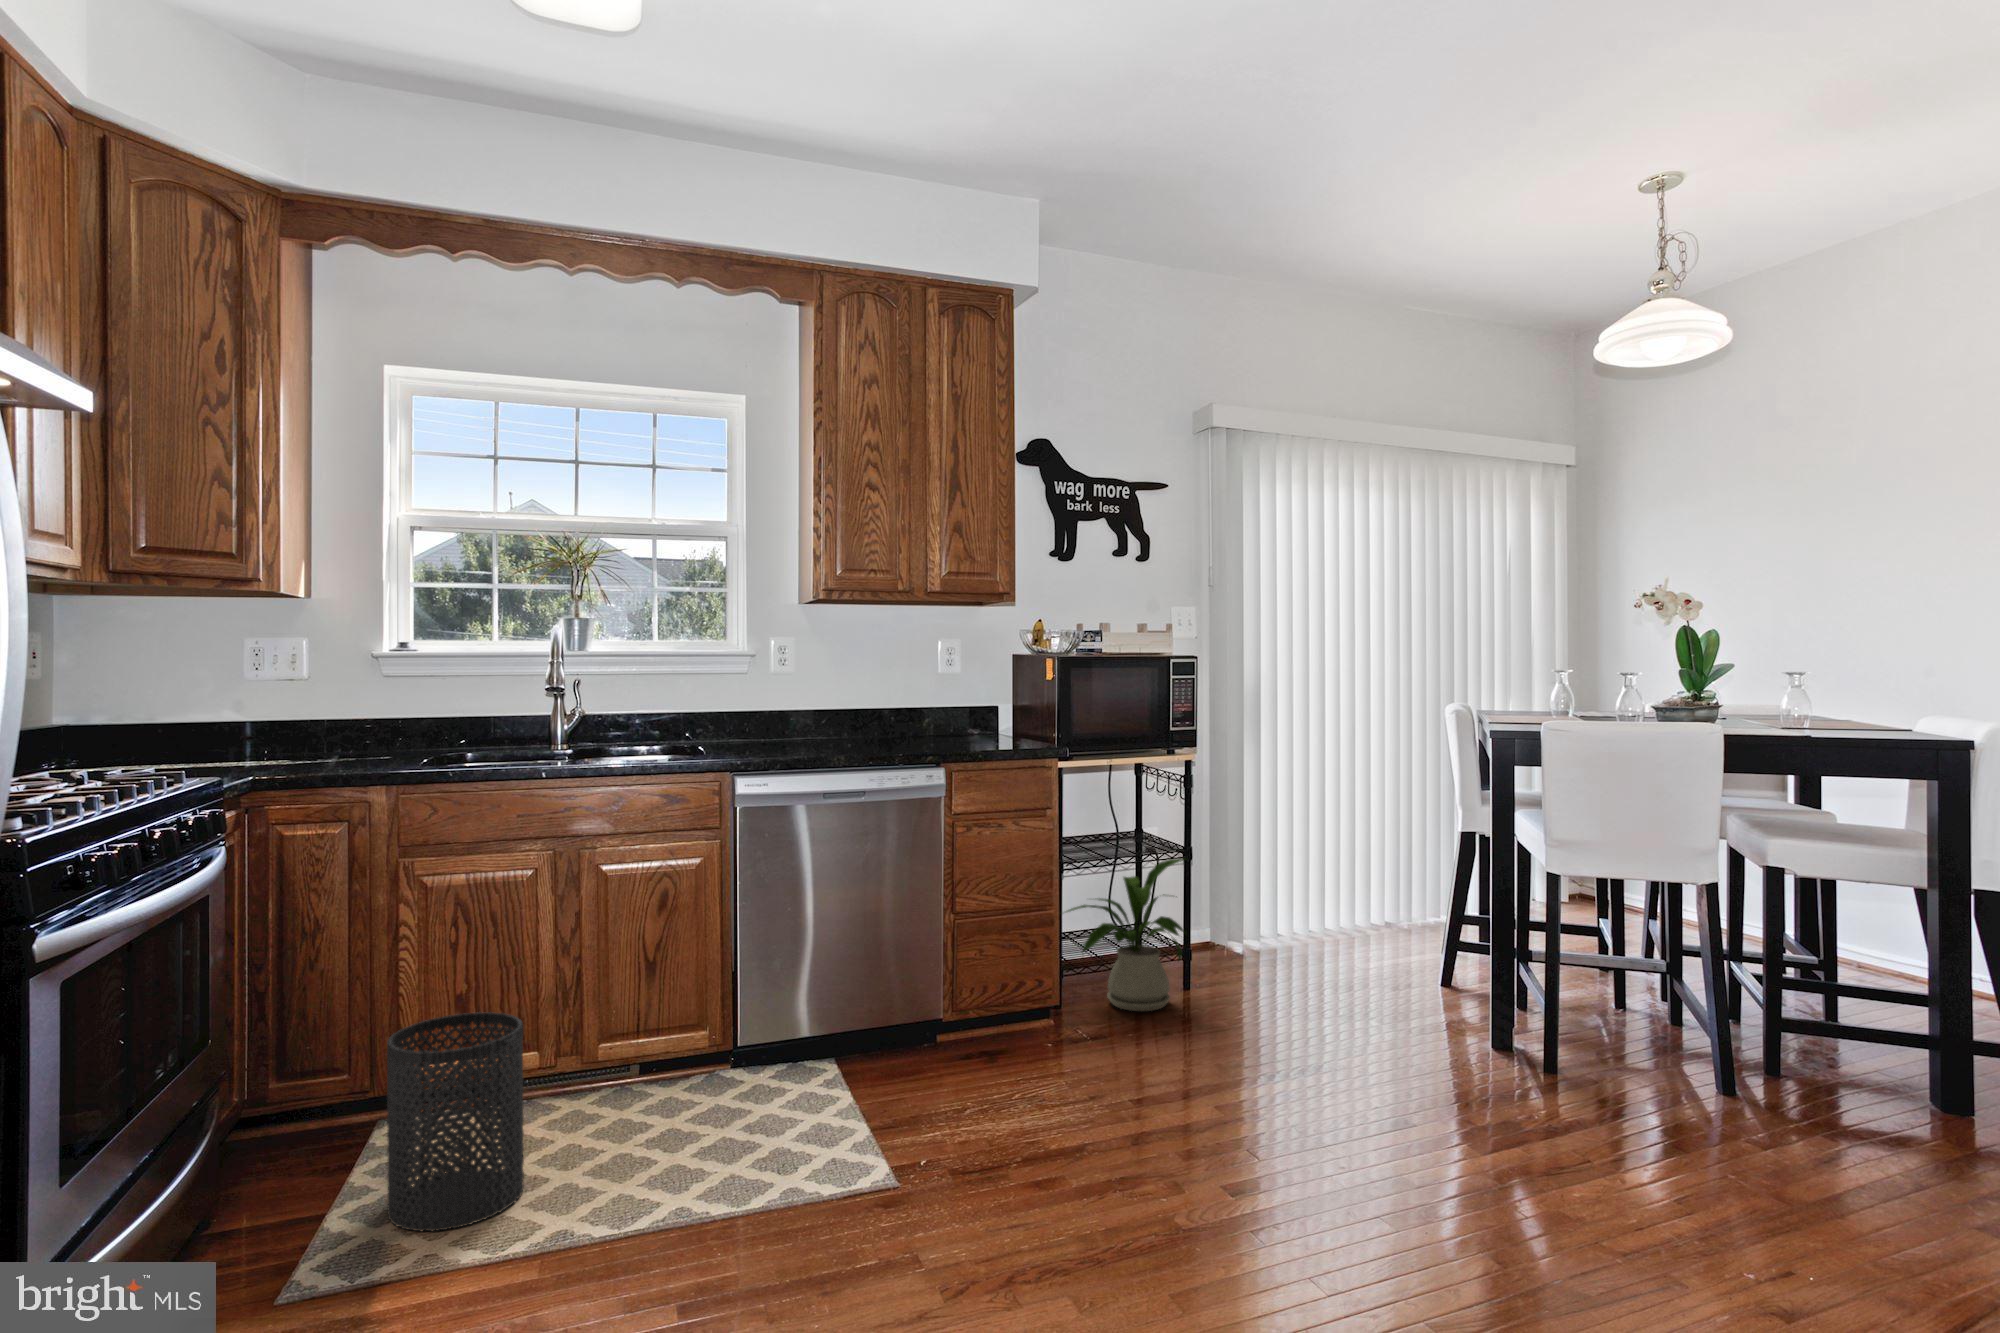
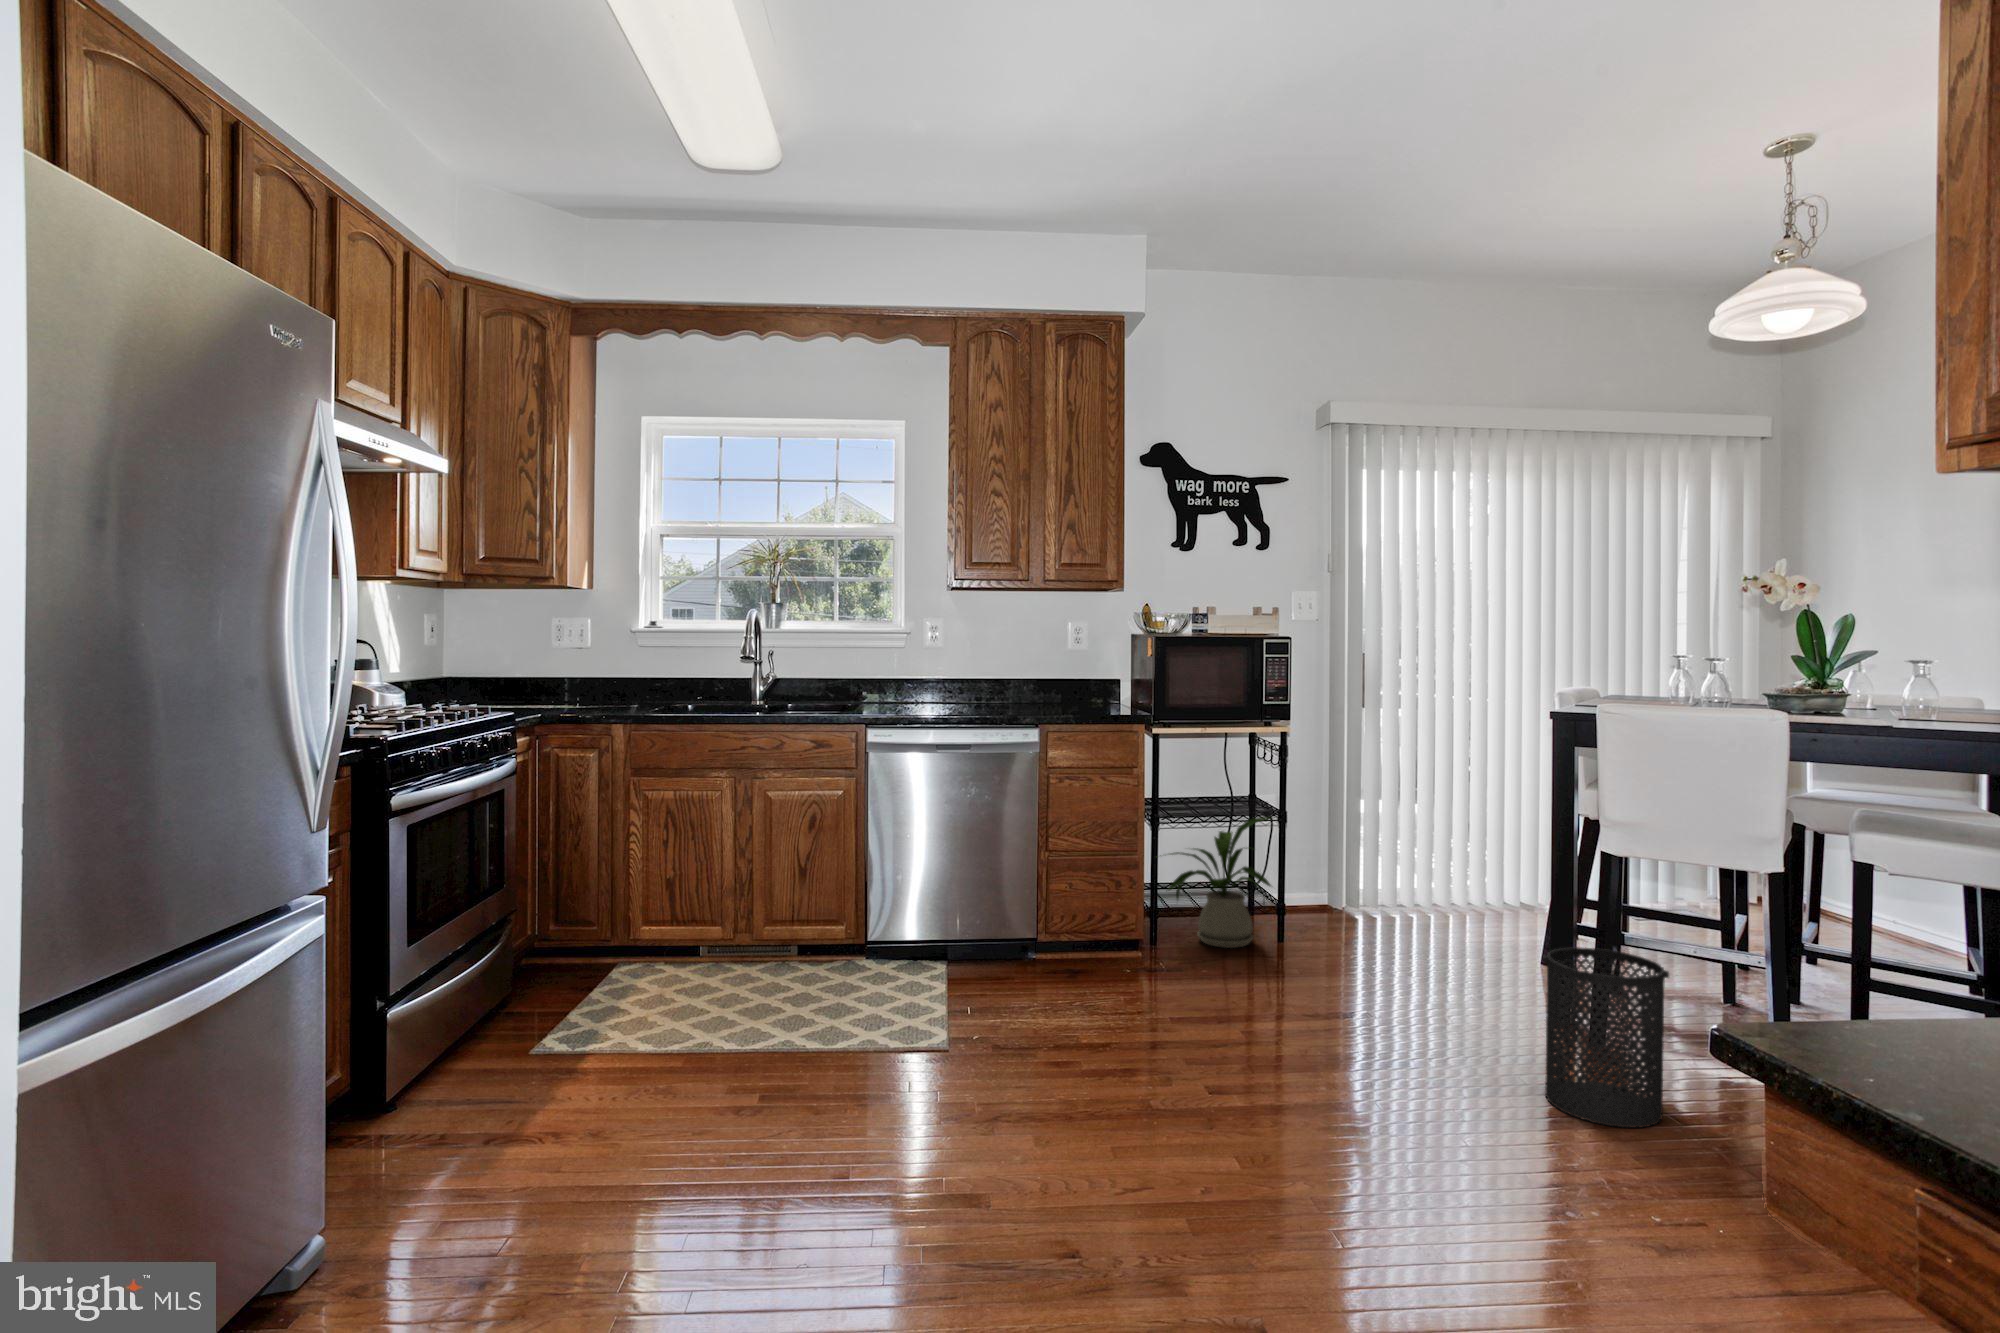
trash can: present [387,1012,524,1231] -> present [1543,948,1669,1128]

